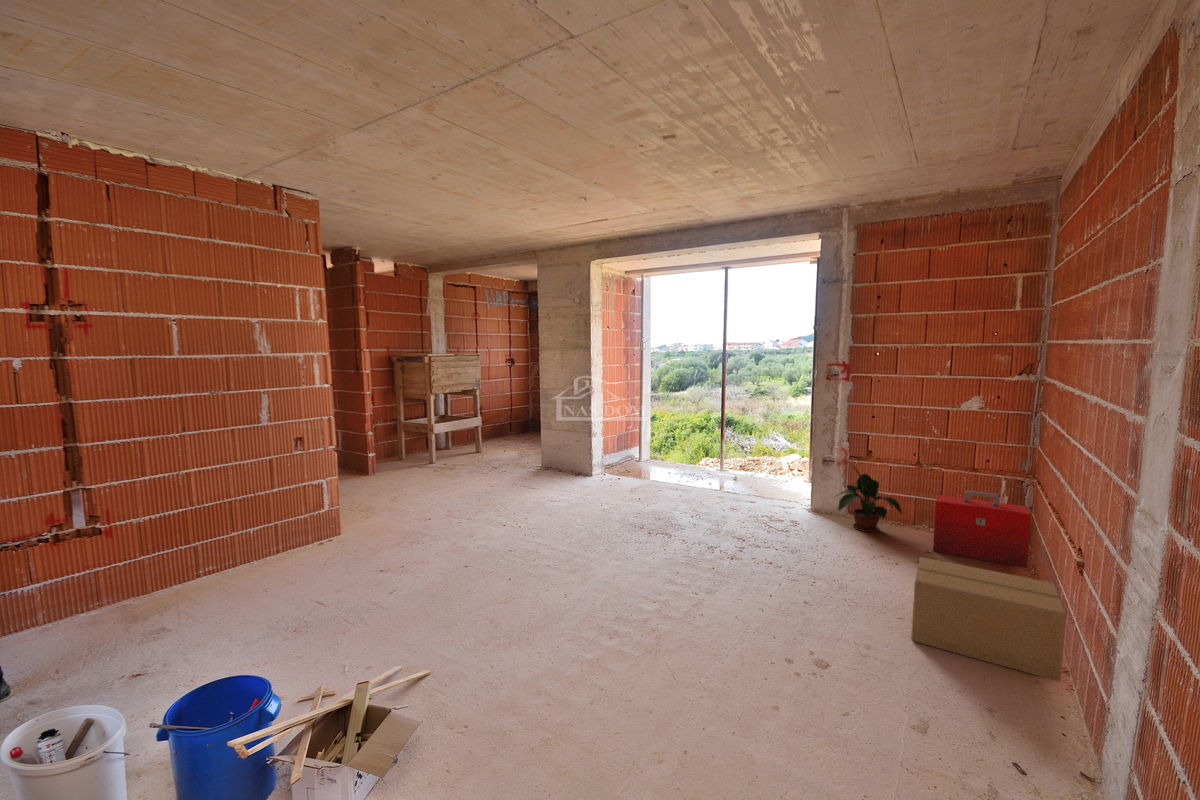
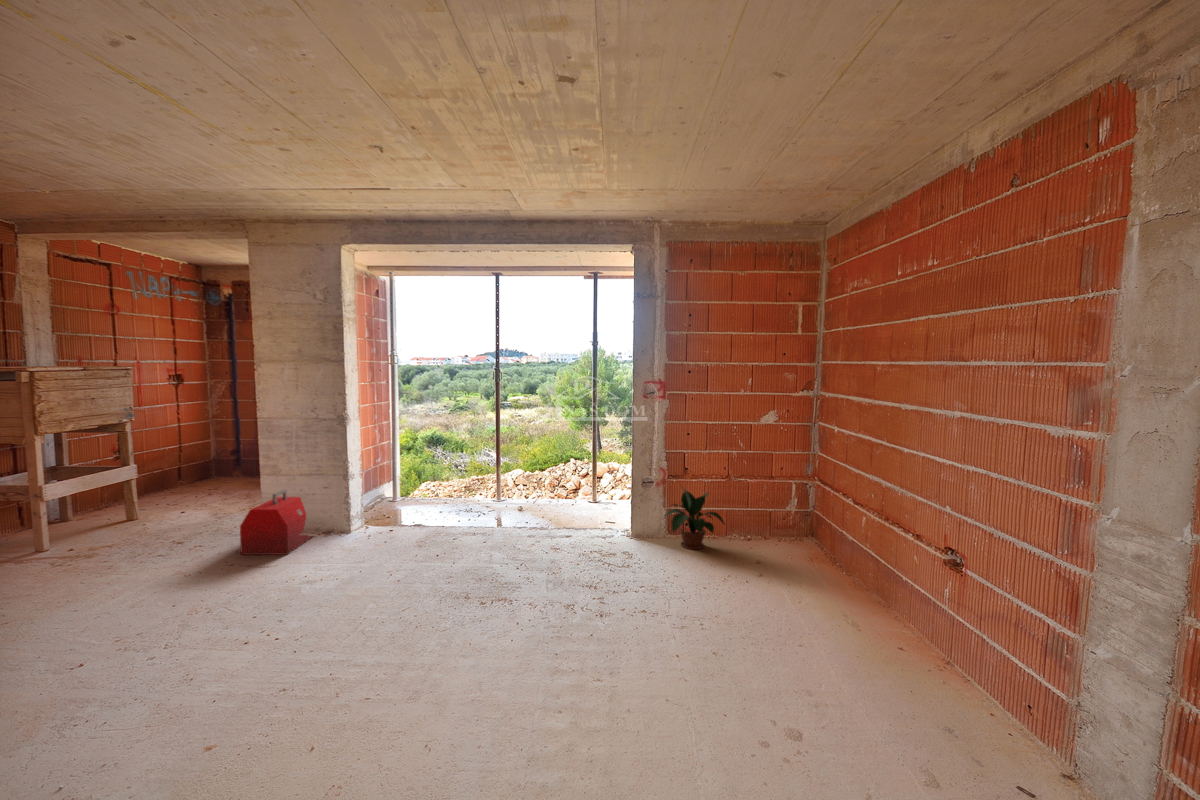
toolbox: present [933,491,1030,568] -> present [240,489,314,555]
cardboard box: present [911,557,1067,681] -> none [796,563,925,644]

